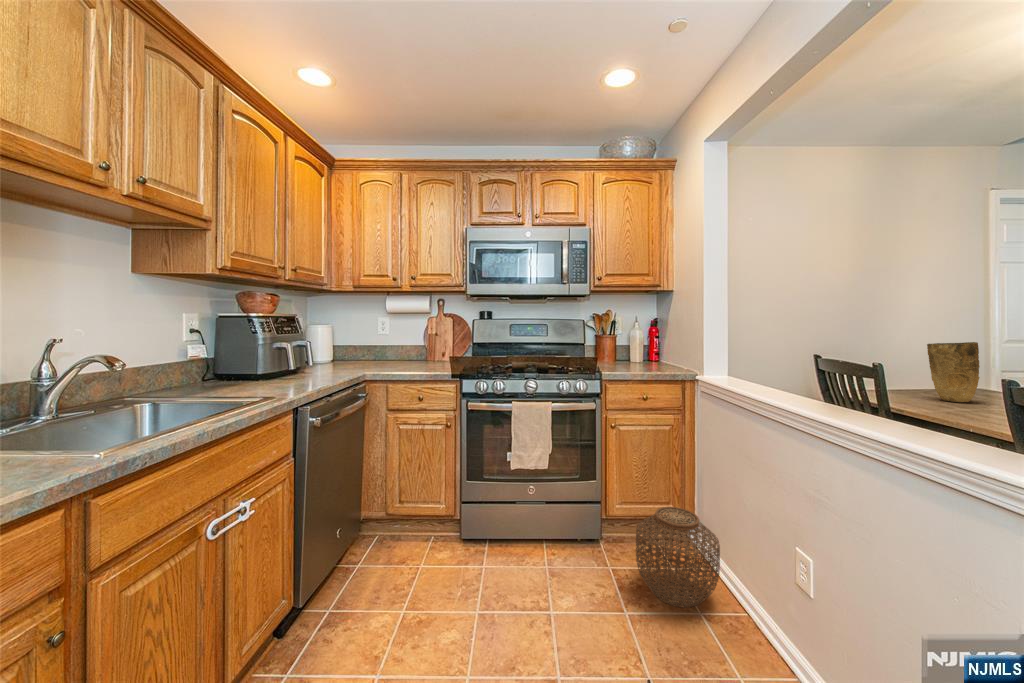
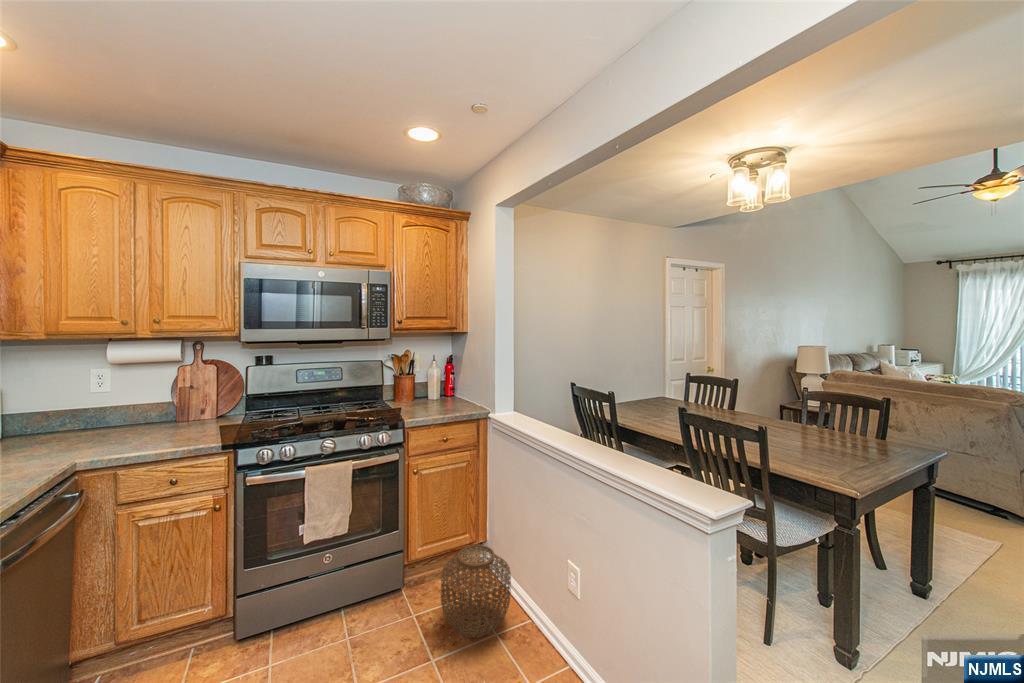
vase: present [927,342,980,402] -> none [634,377,660,419]

